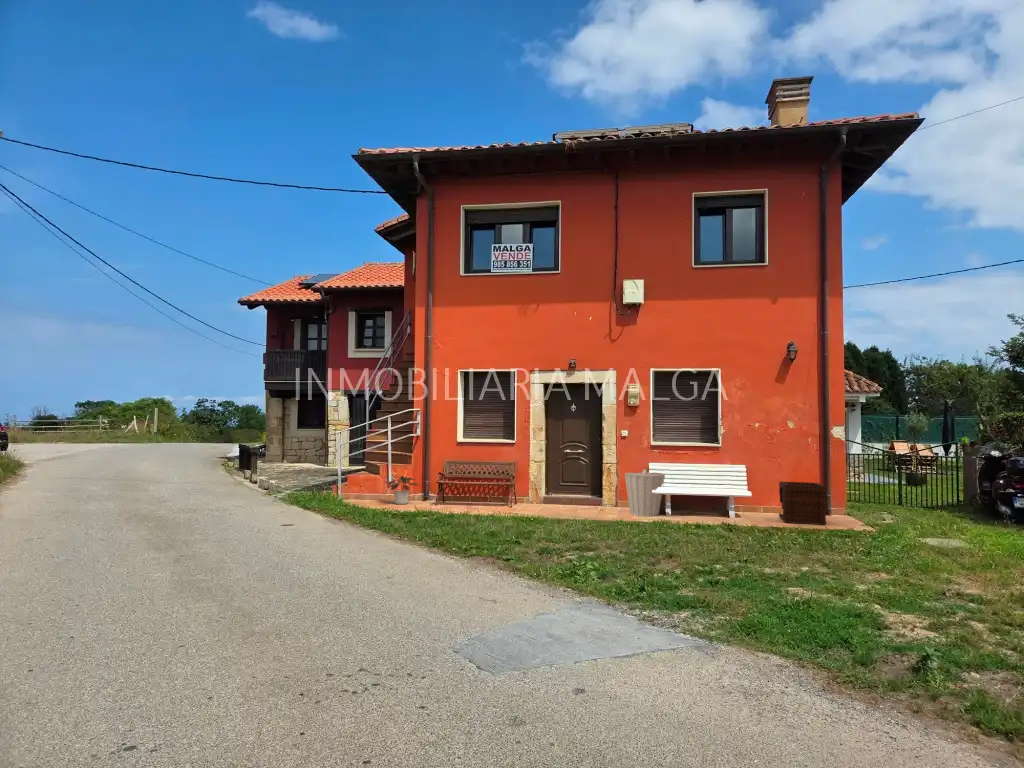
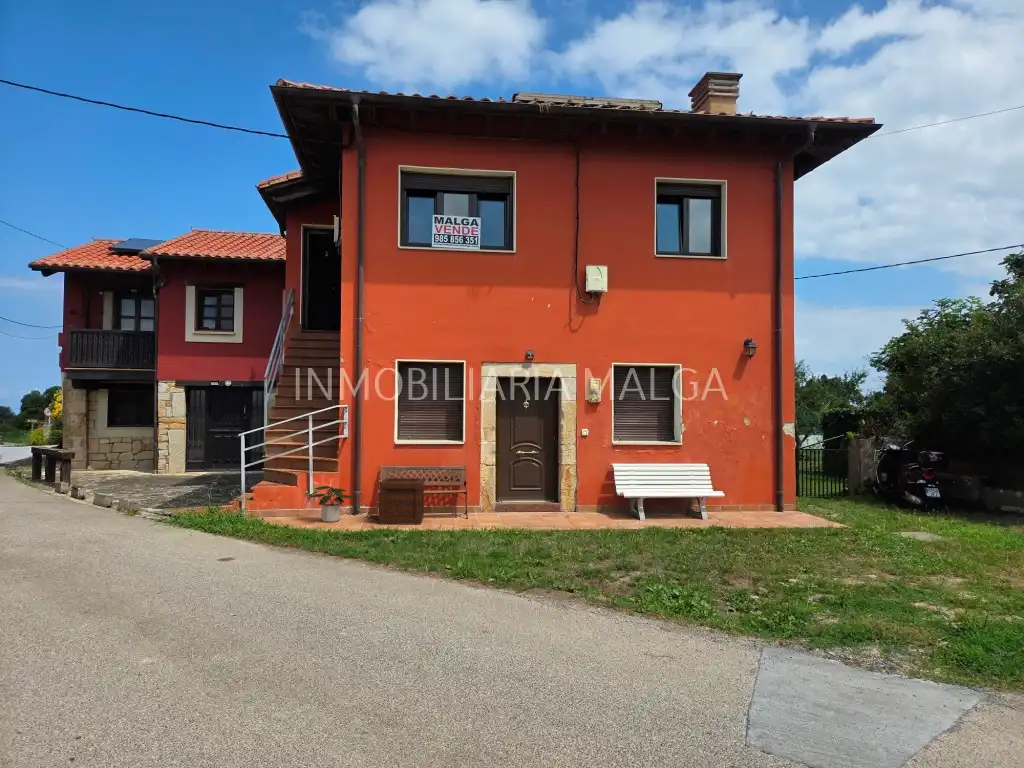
trash can: present [625,469,665,516] -> none [590,470,633,521]
wooden crate: present [779,481,826,525] -> present [379,478,424,525]

